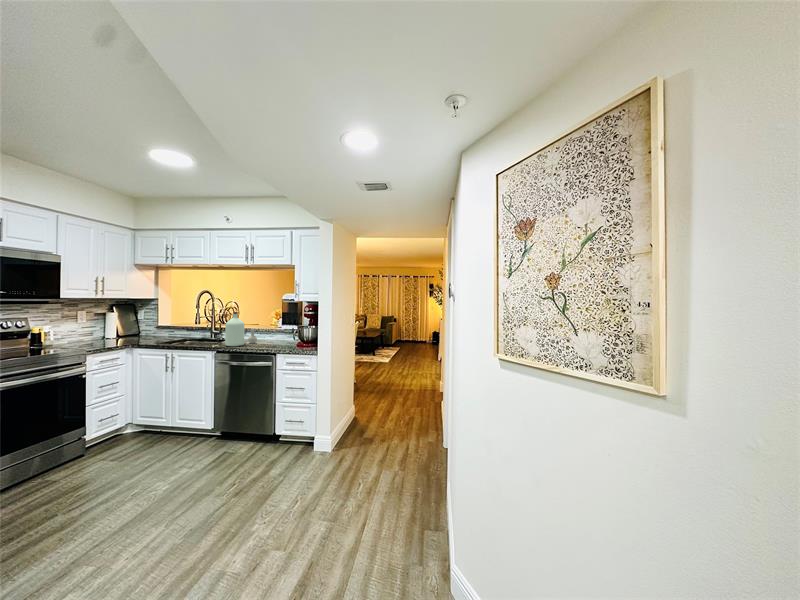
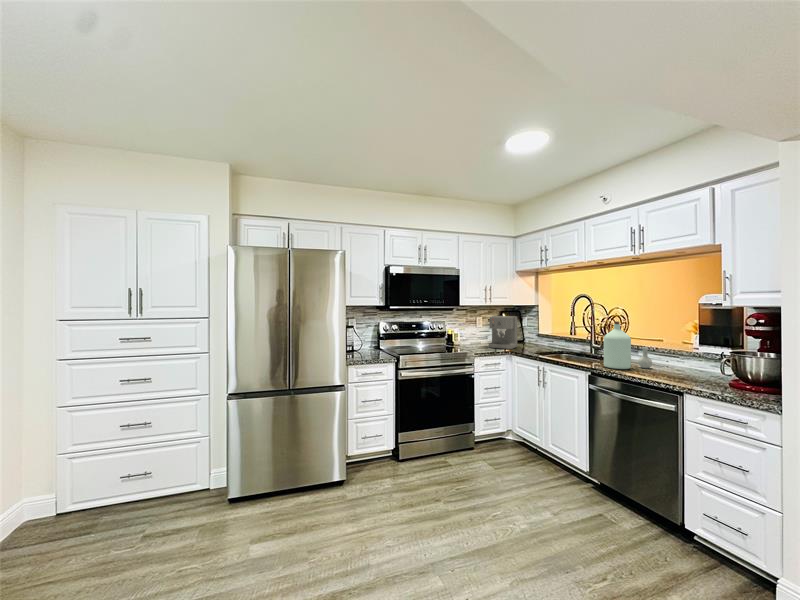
coffee maker: none [100,310,136,344] -> present [489,316,517,349]

